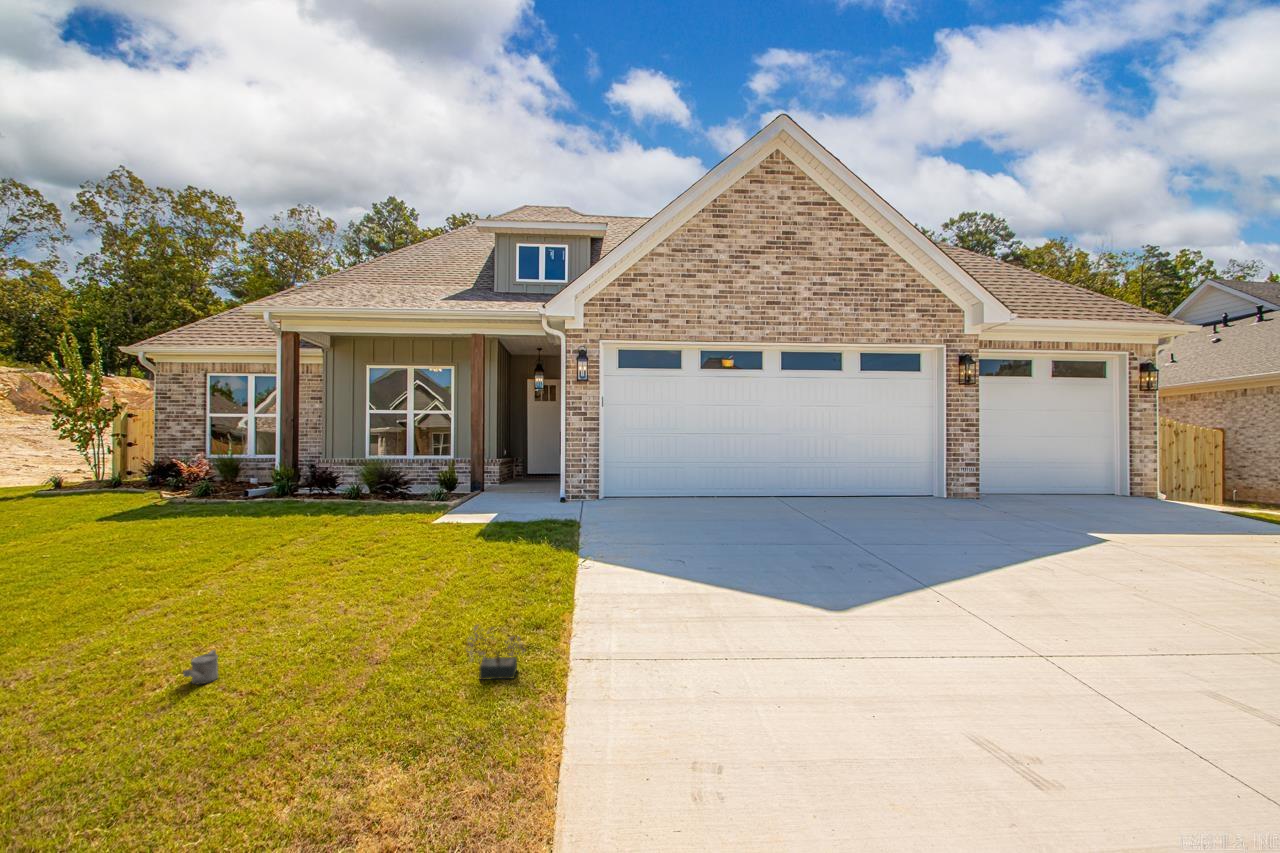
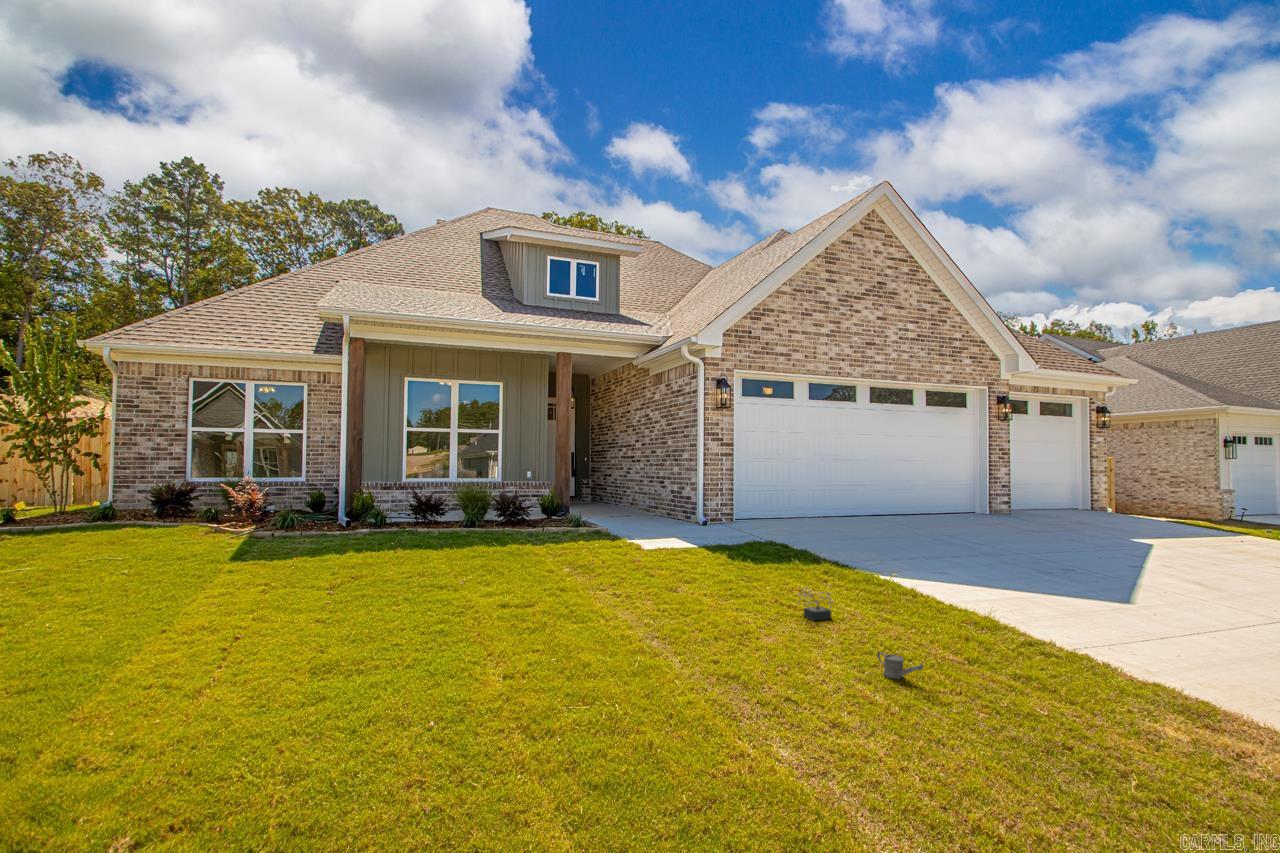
decorative plant: present [469,626,520,680] -> present [798,587,833,620]

